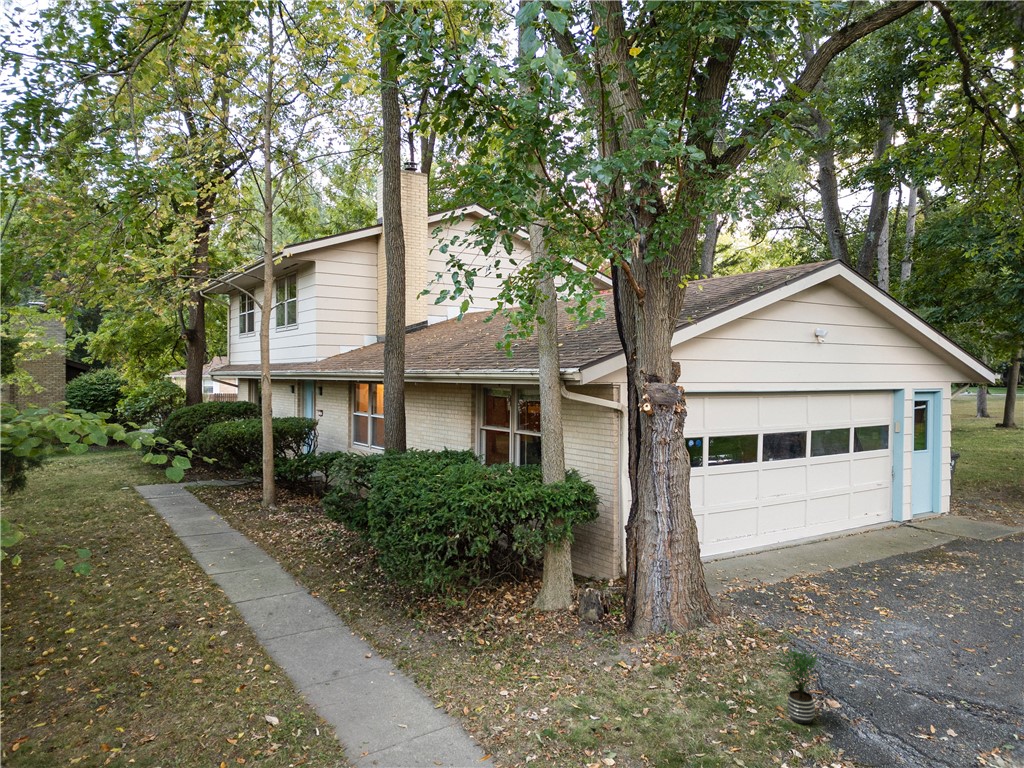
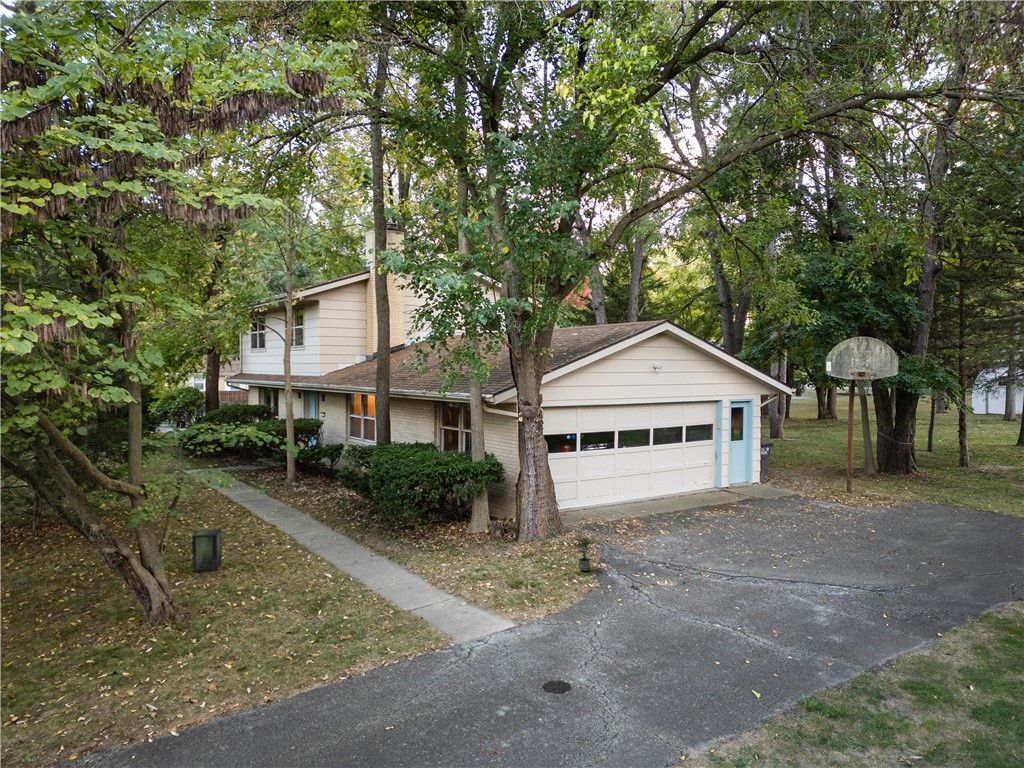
storage box: none [14,611,83,702] -> present [192,529,222,572]

